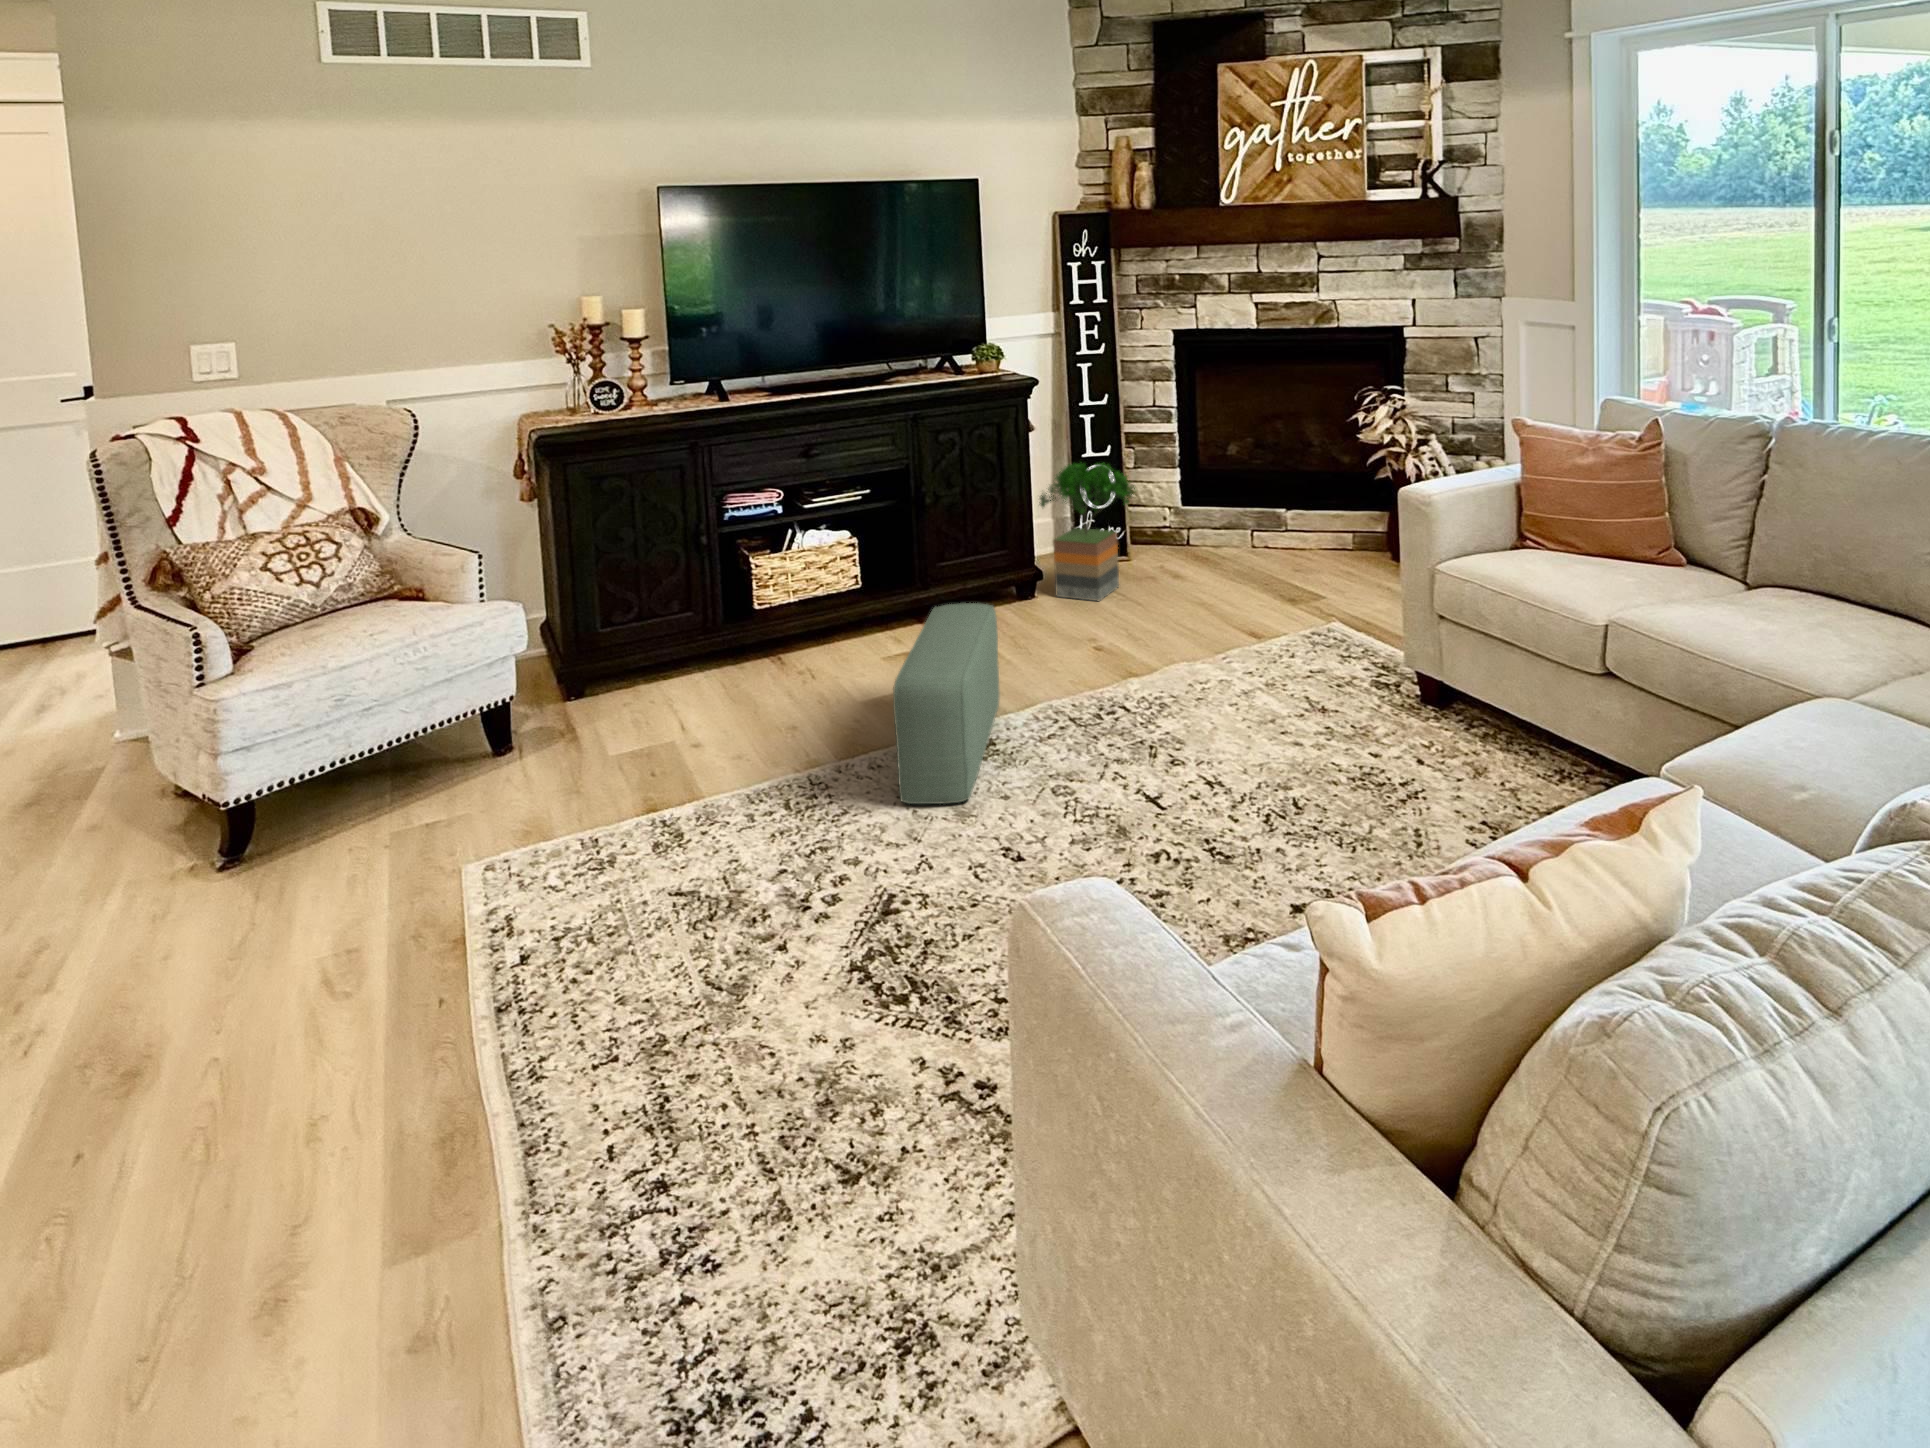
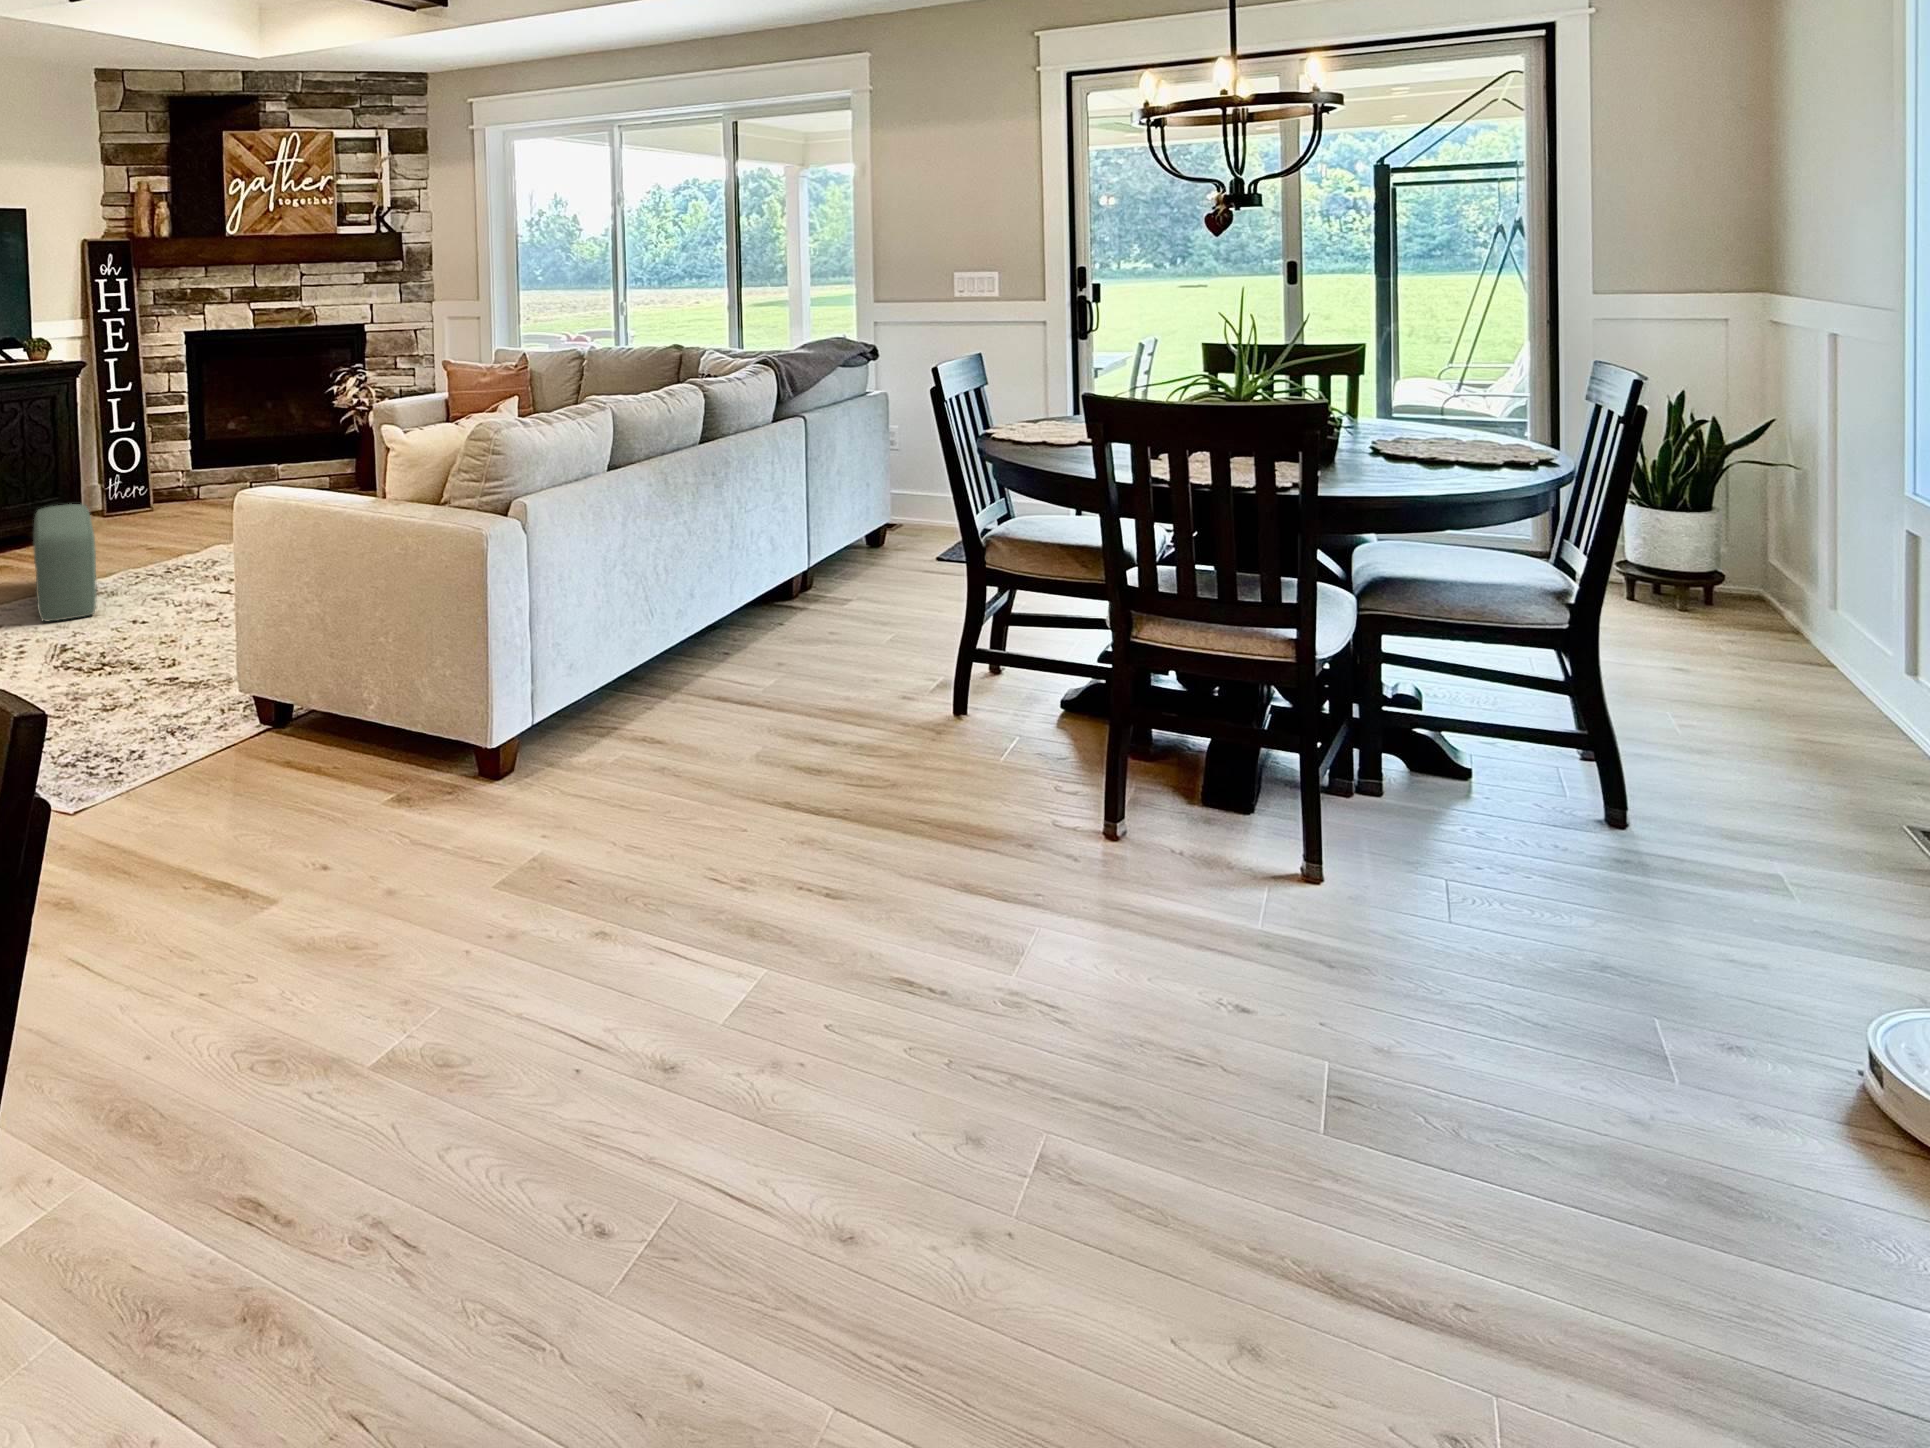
potted tree: present [1039,463,1135,601] -> none [84,426,169,531]

